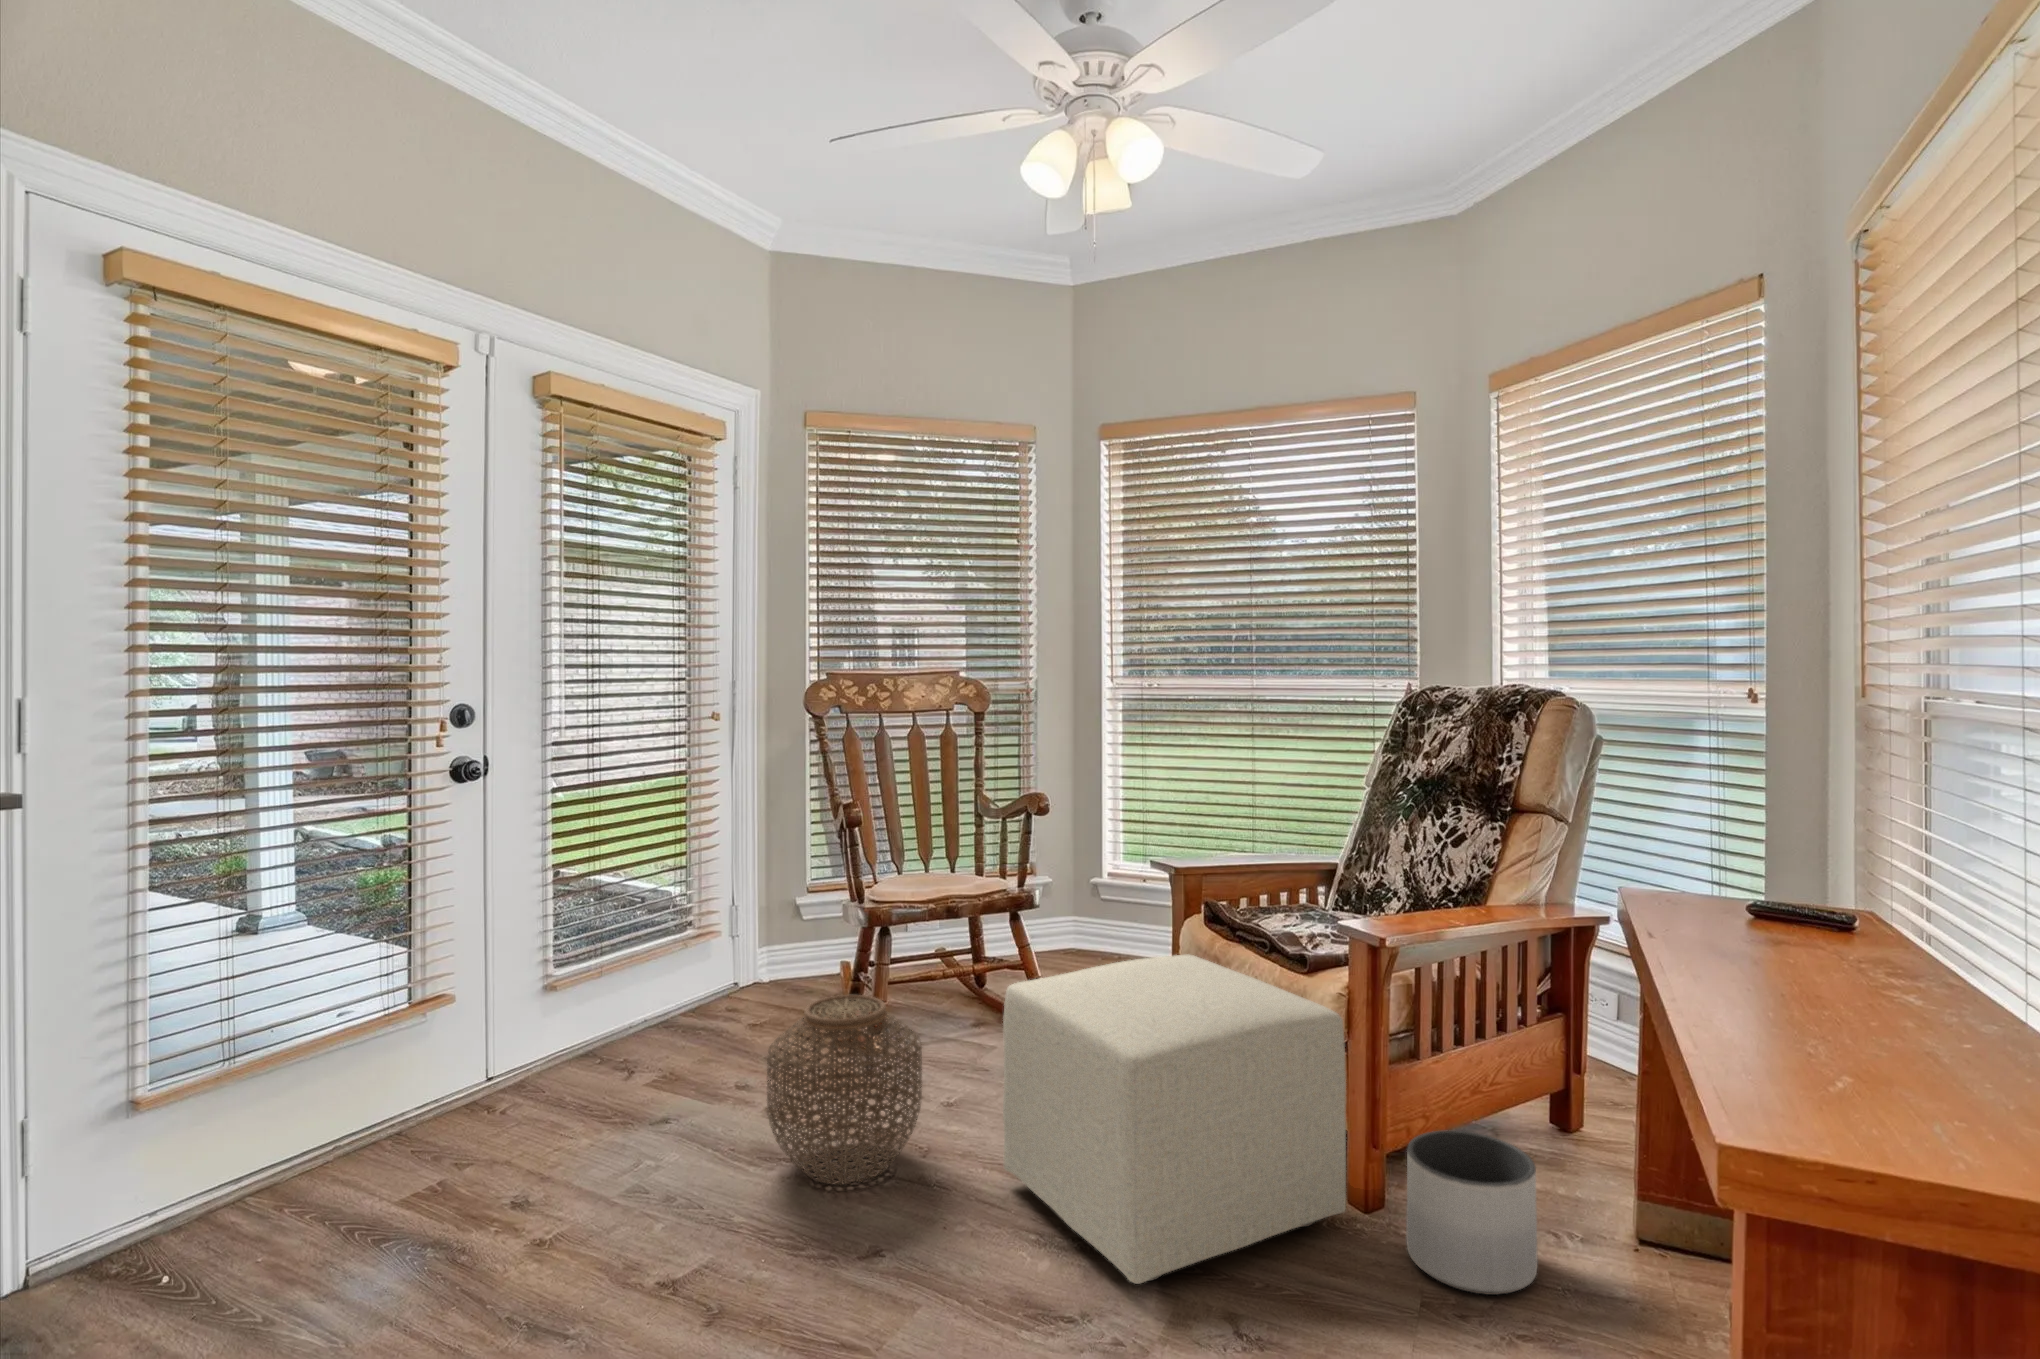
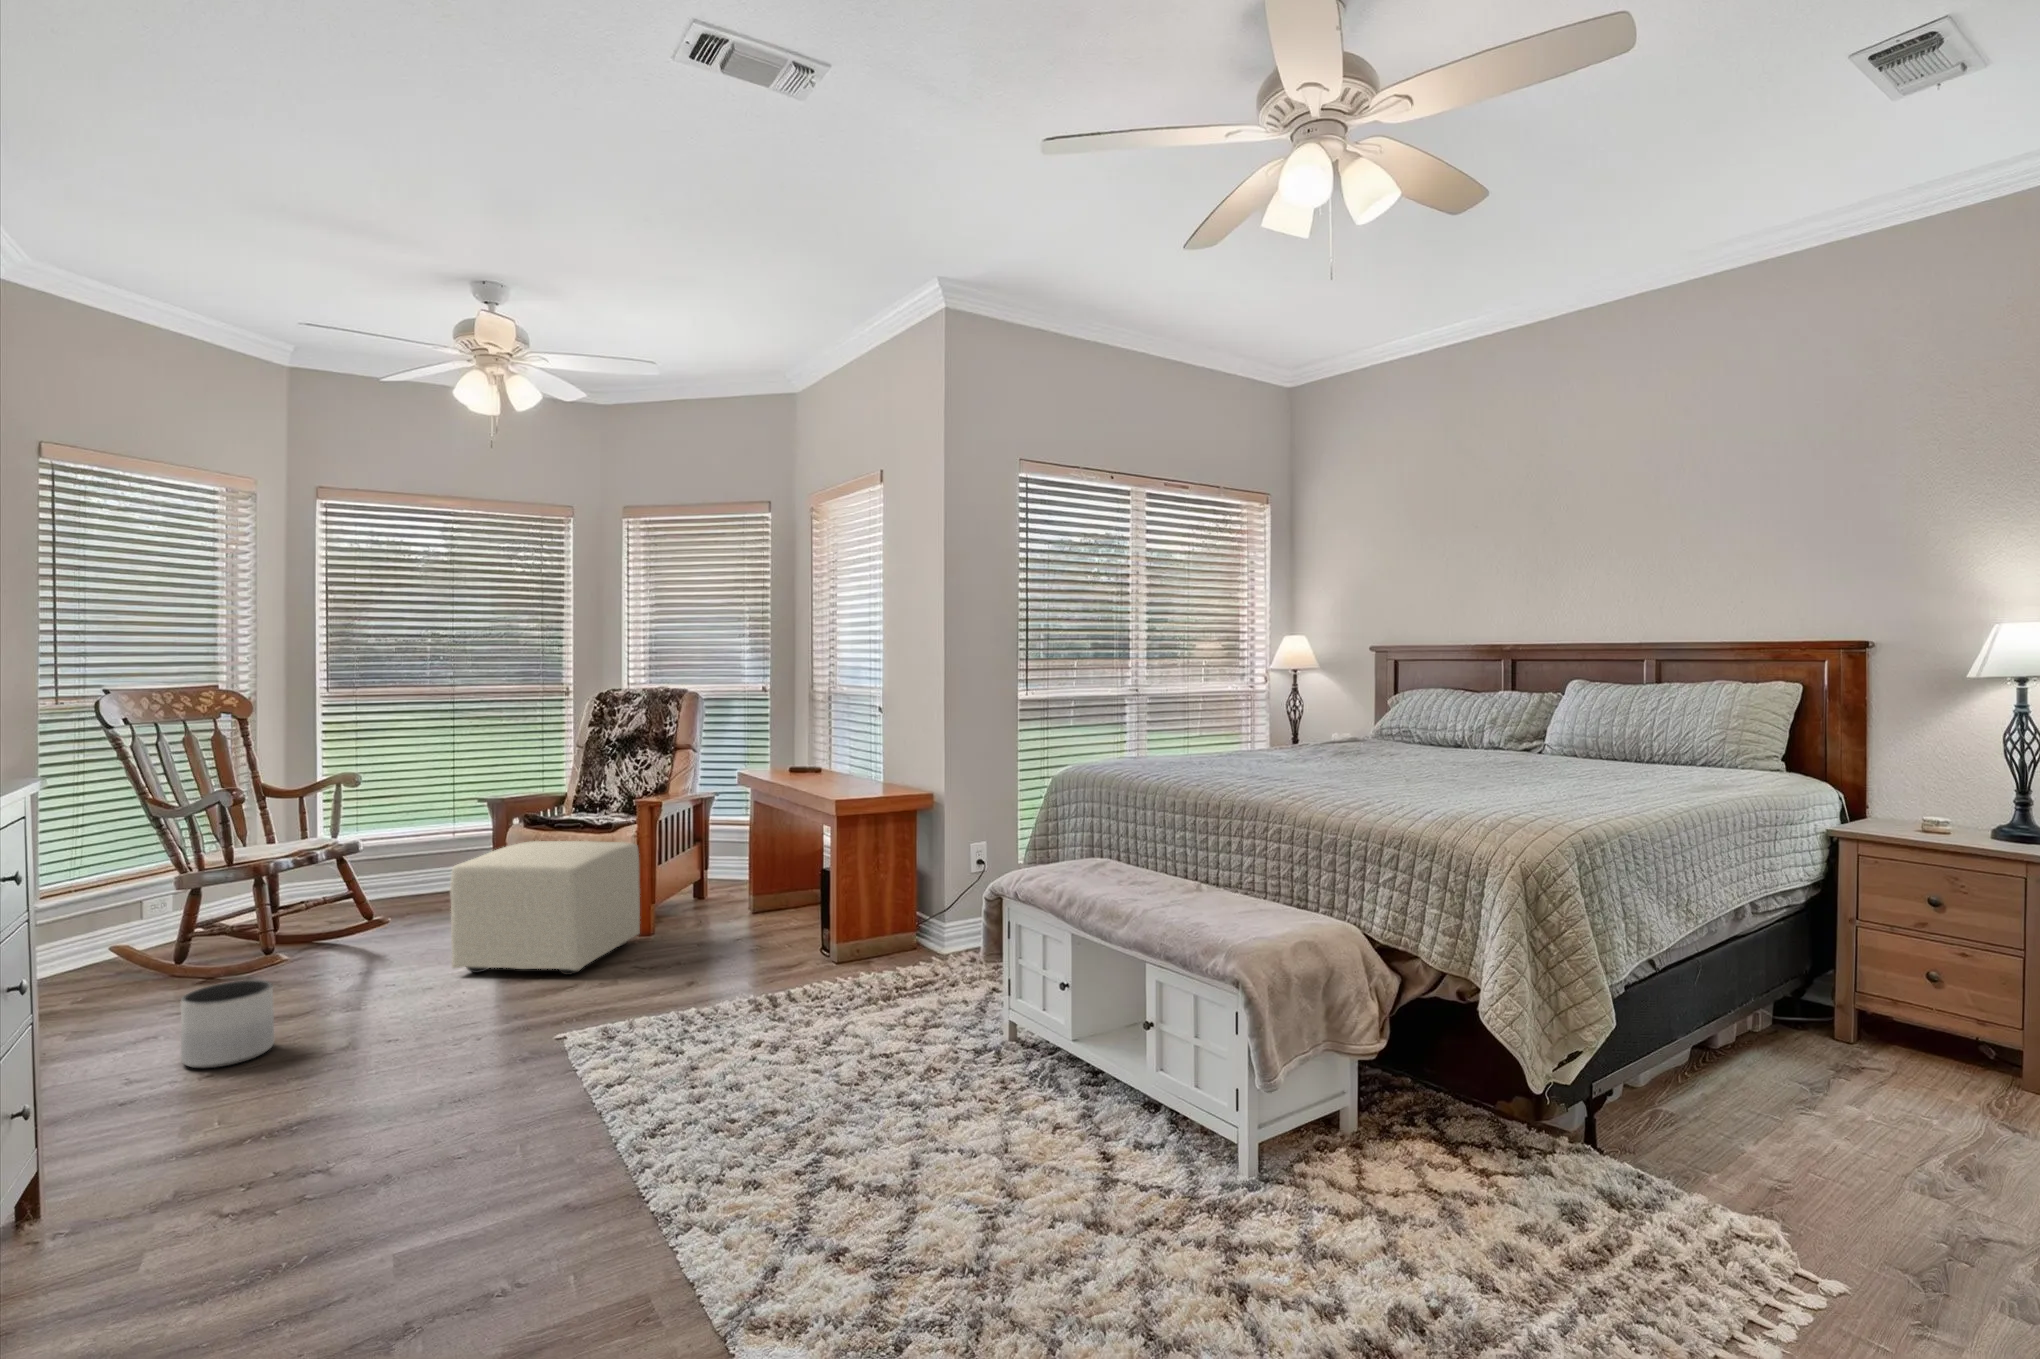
woven basket: present [767,995,922,1184] -> none [278,896,392,1008]
planter: present [1406,1131,1538,1295] -> present [181,980,274,1068]

